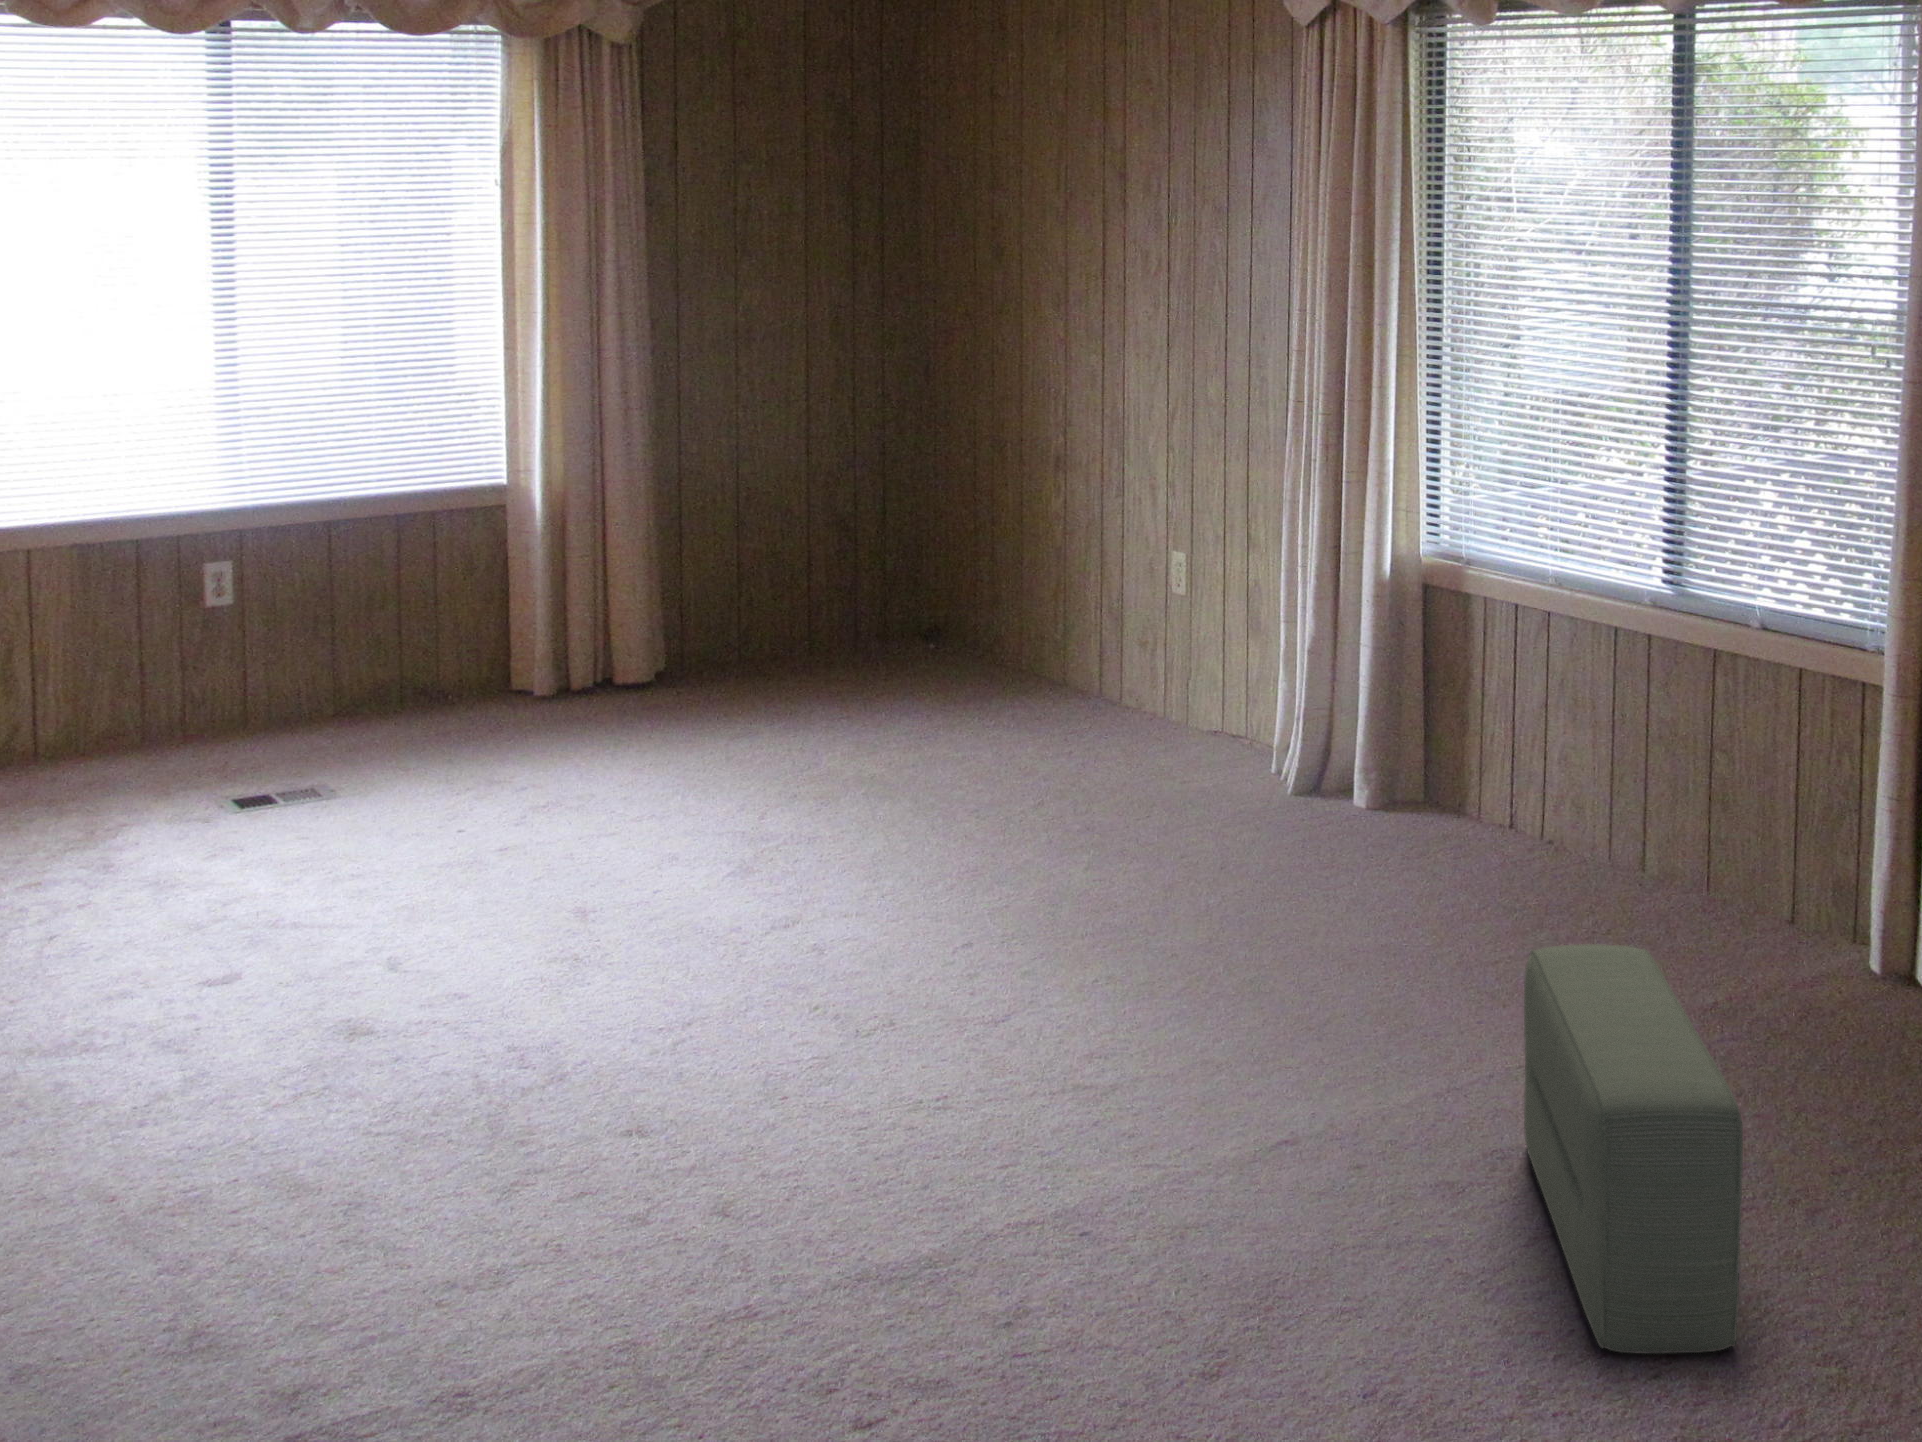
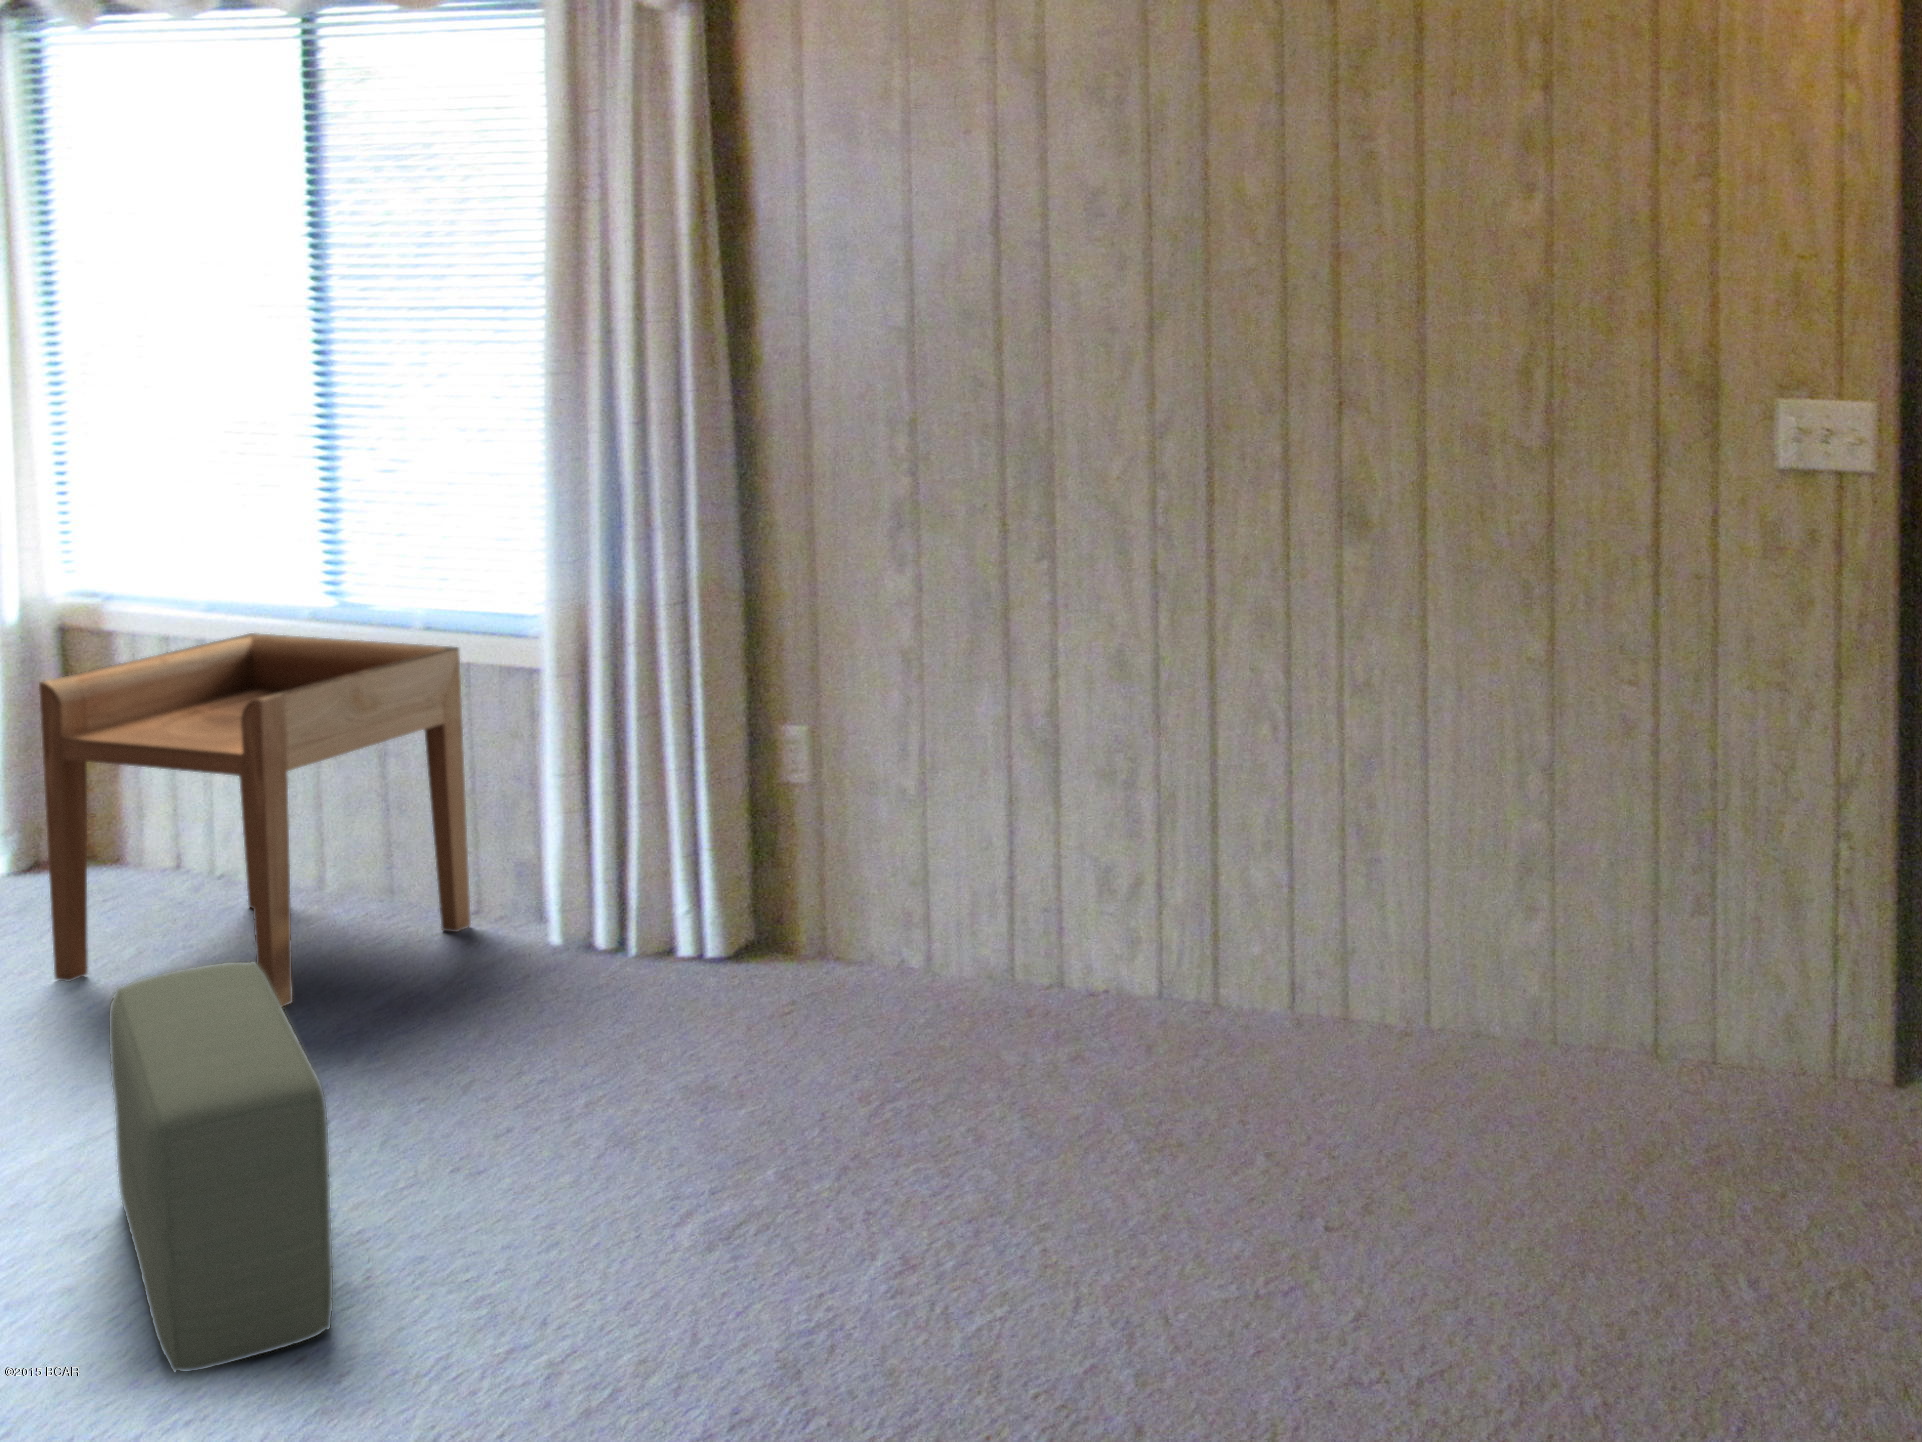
side table: none [1430,605,1793,980] -> present [39,633,471,1007]

